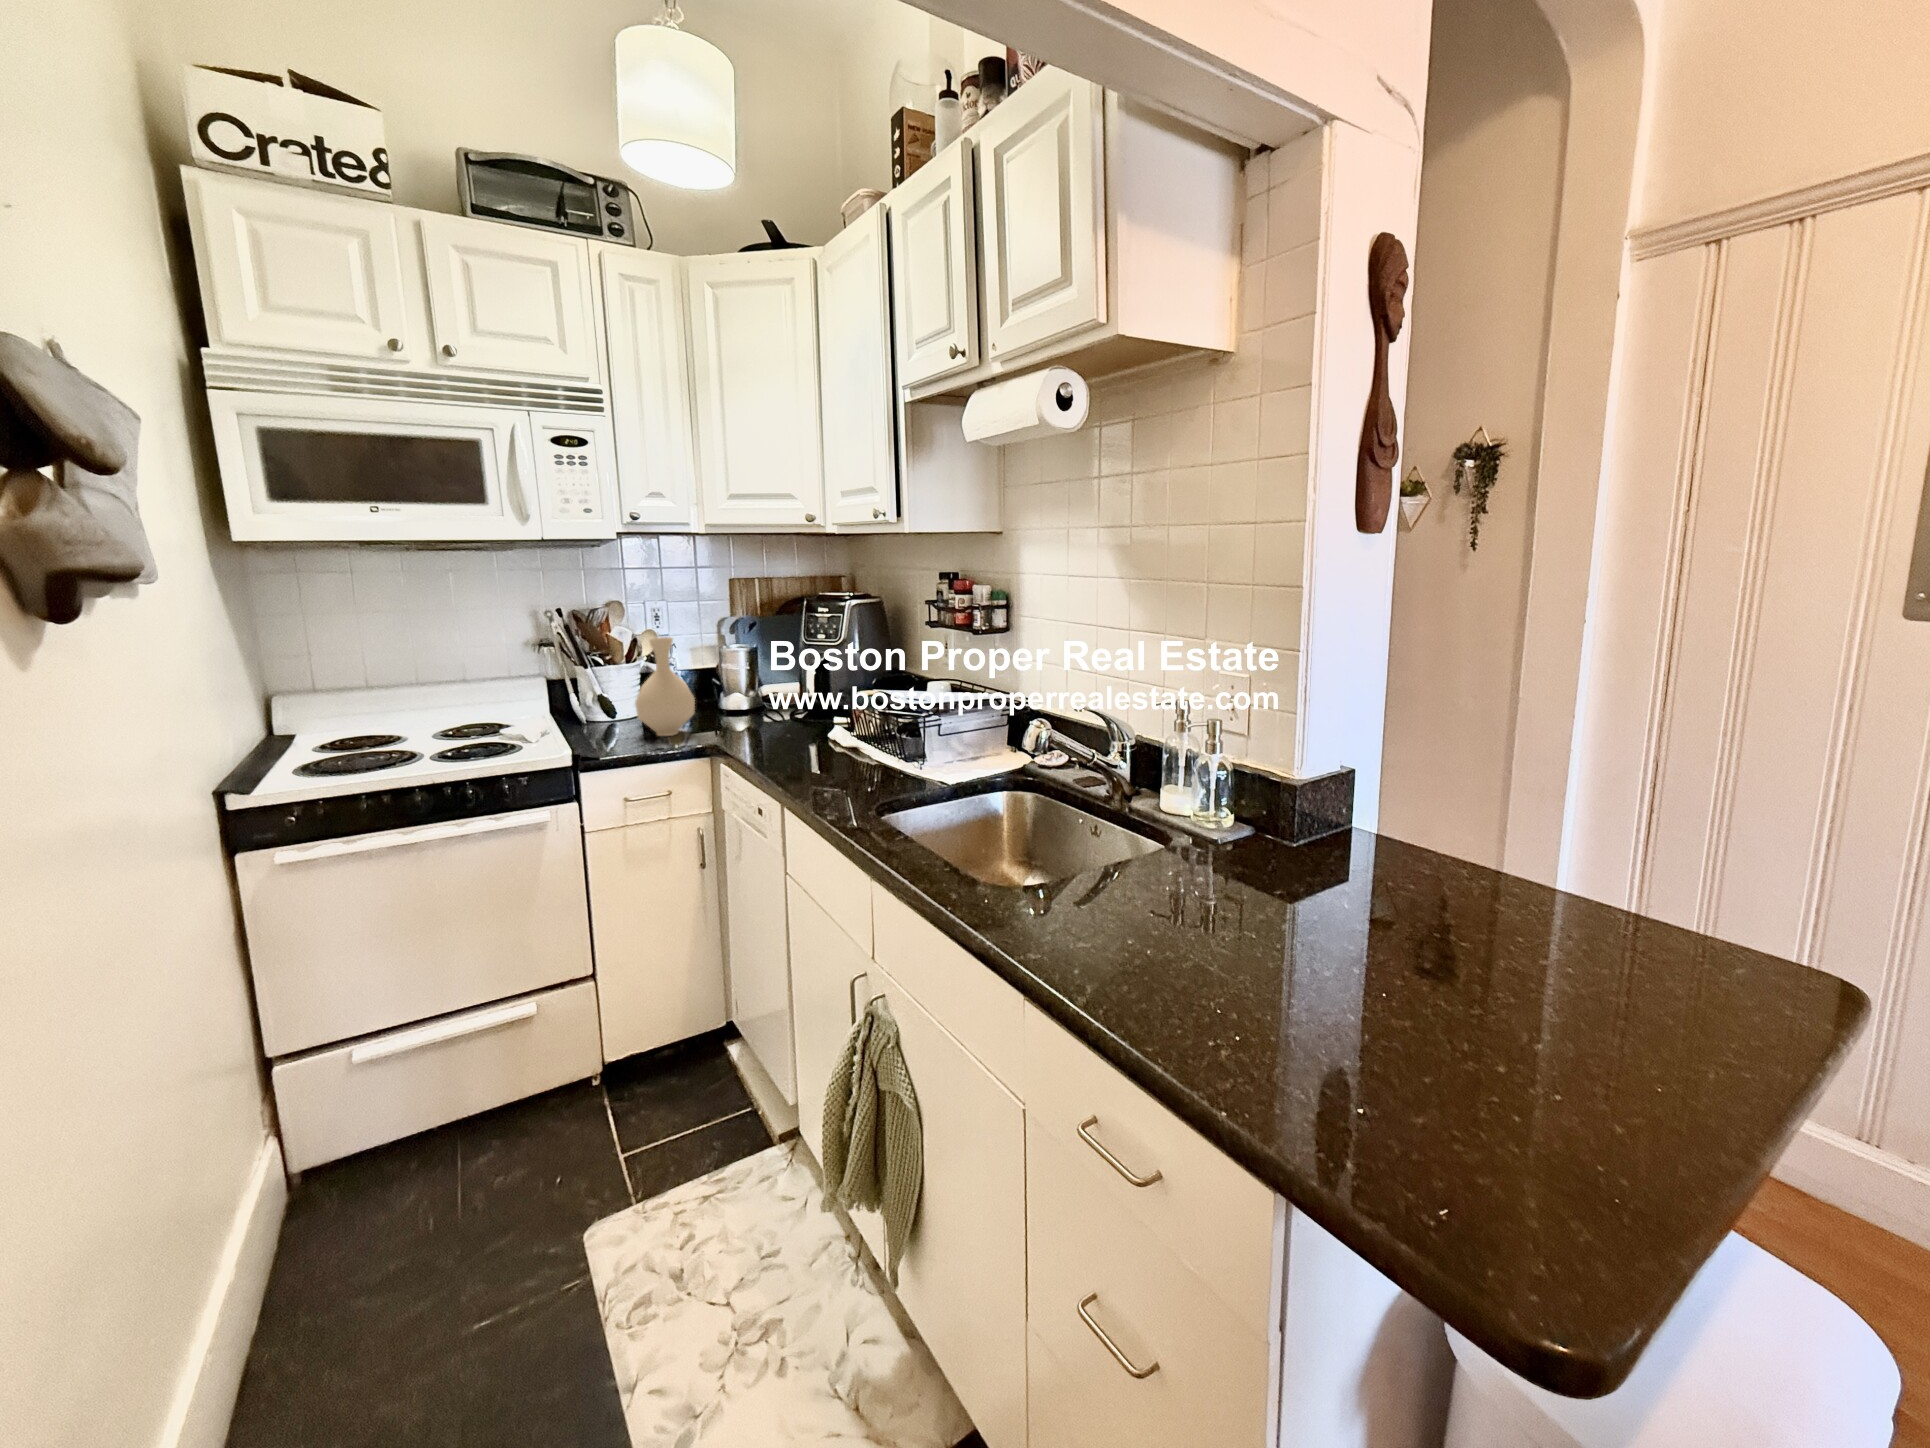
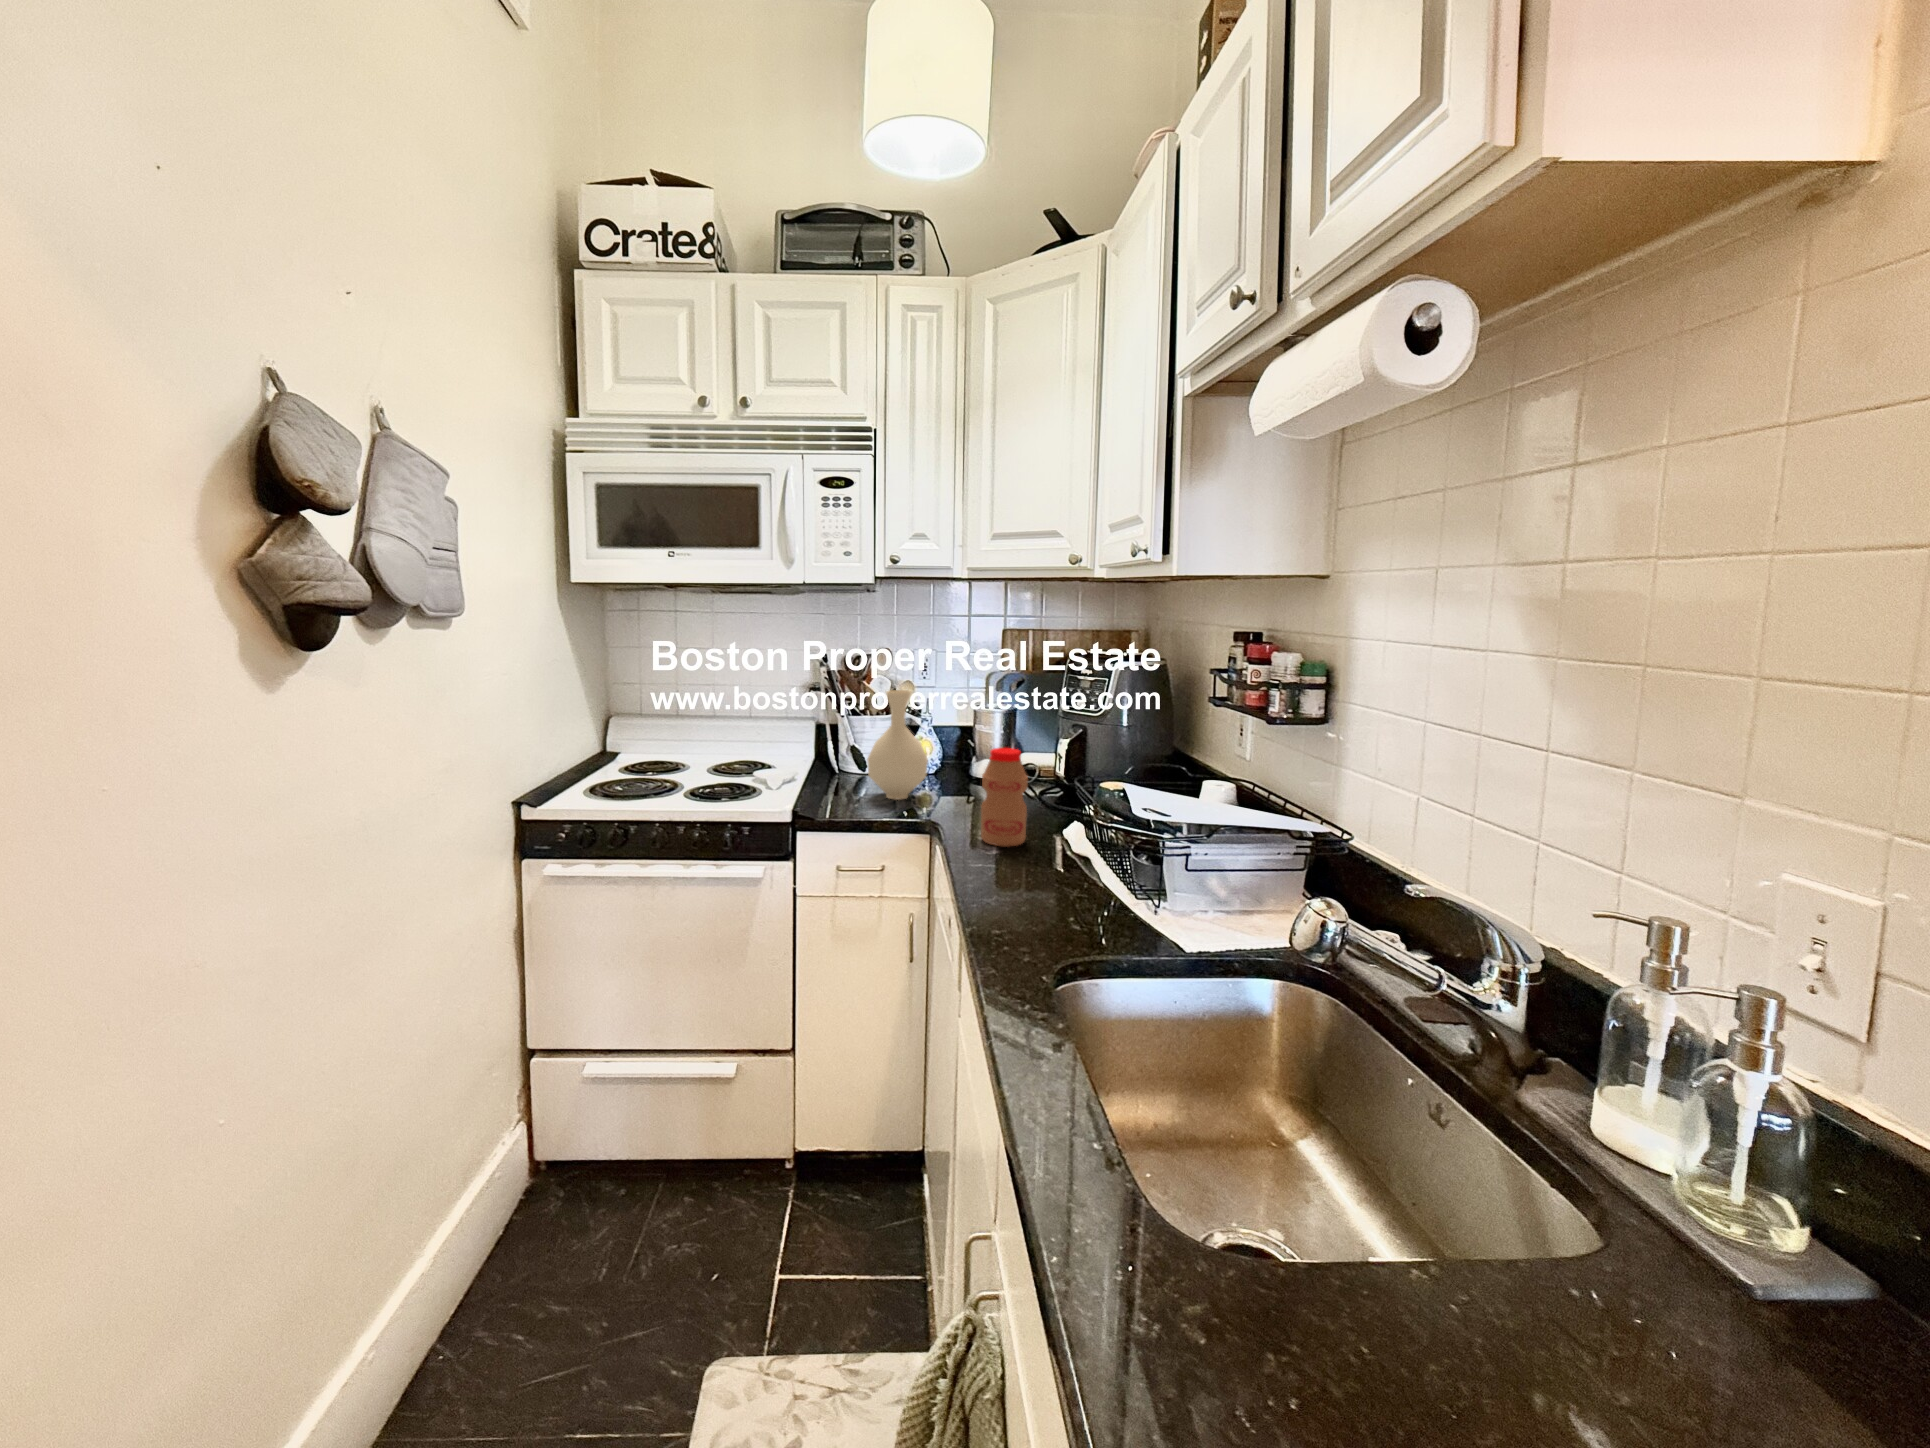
bottle: none [764,674,804,753] -> present [981,748,1028,847]

